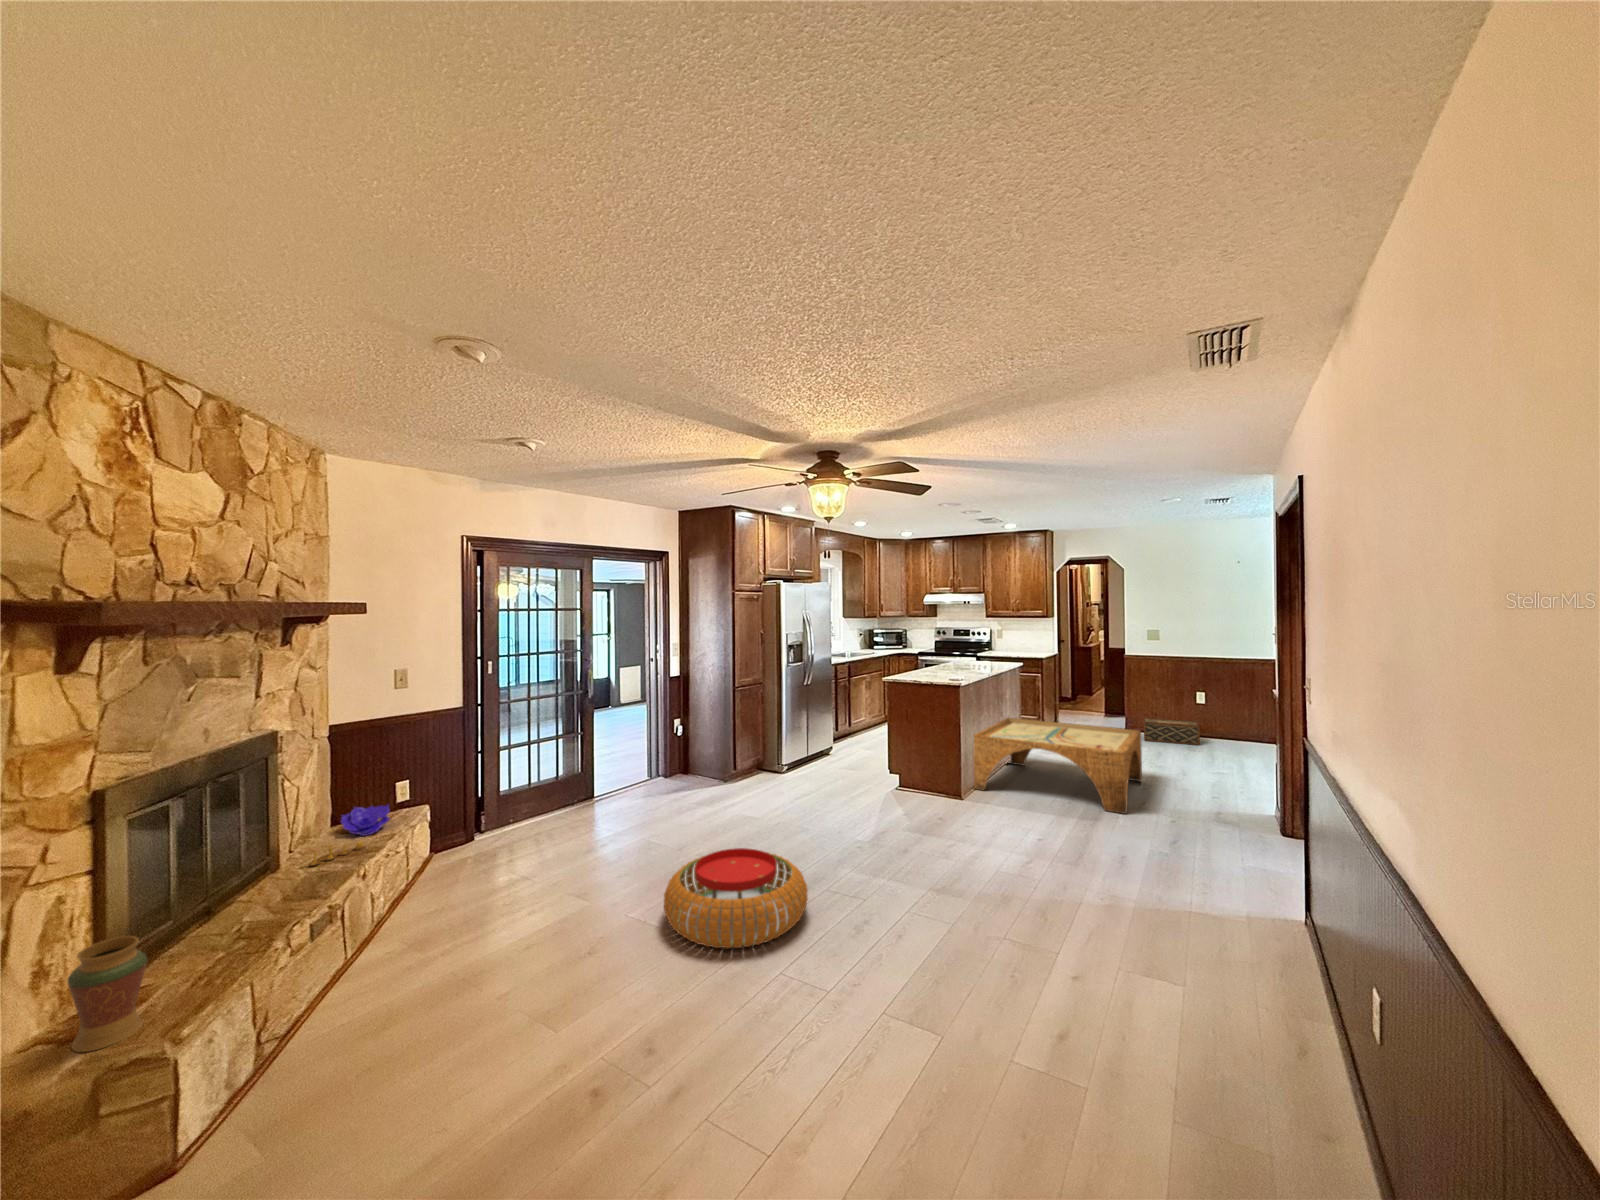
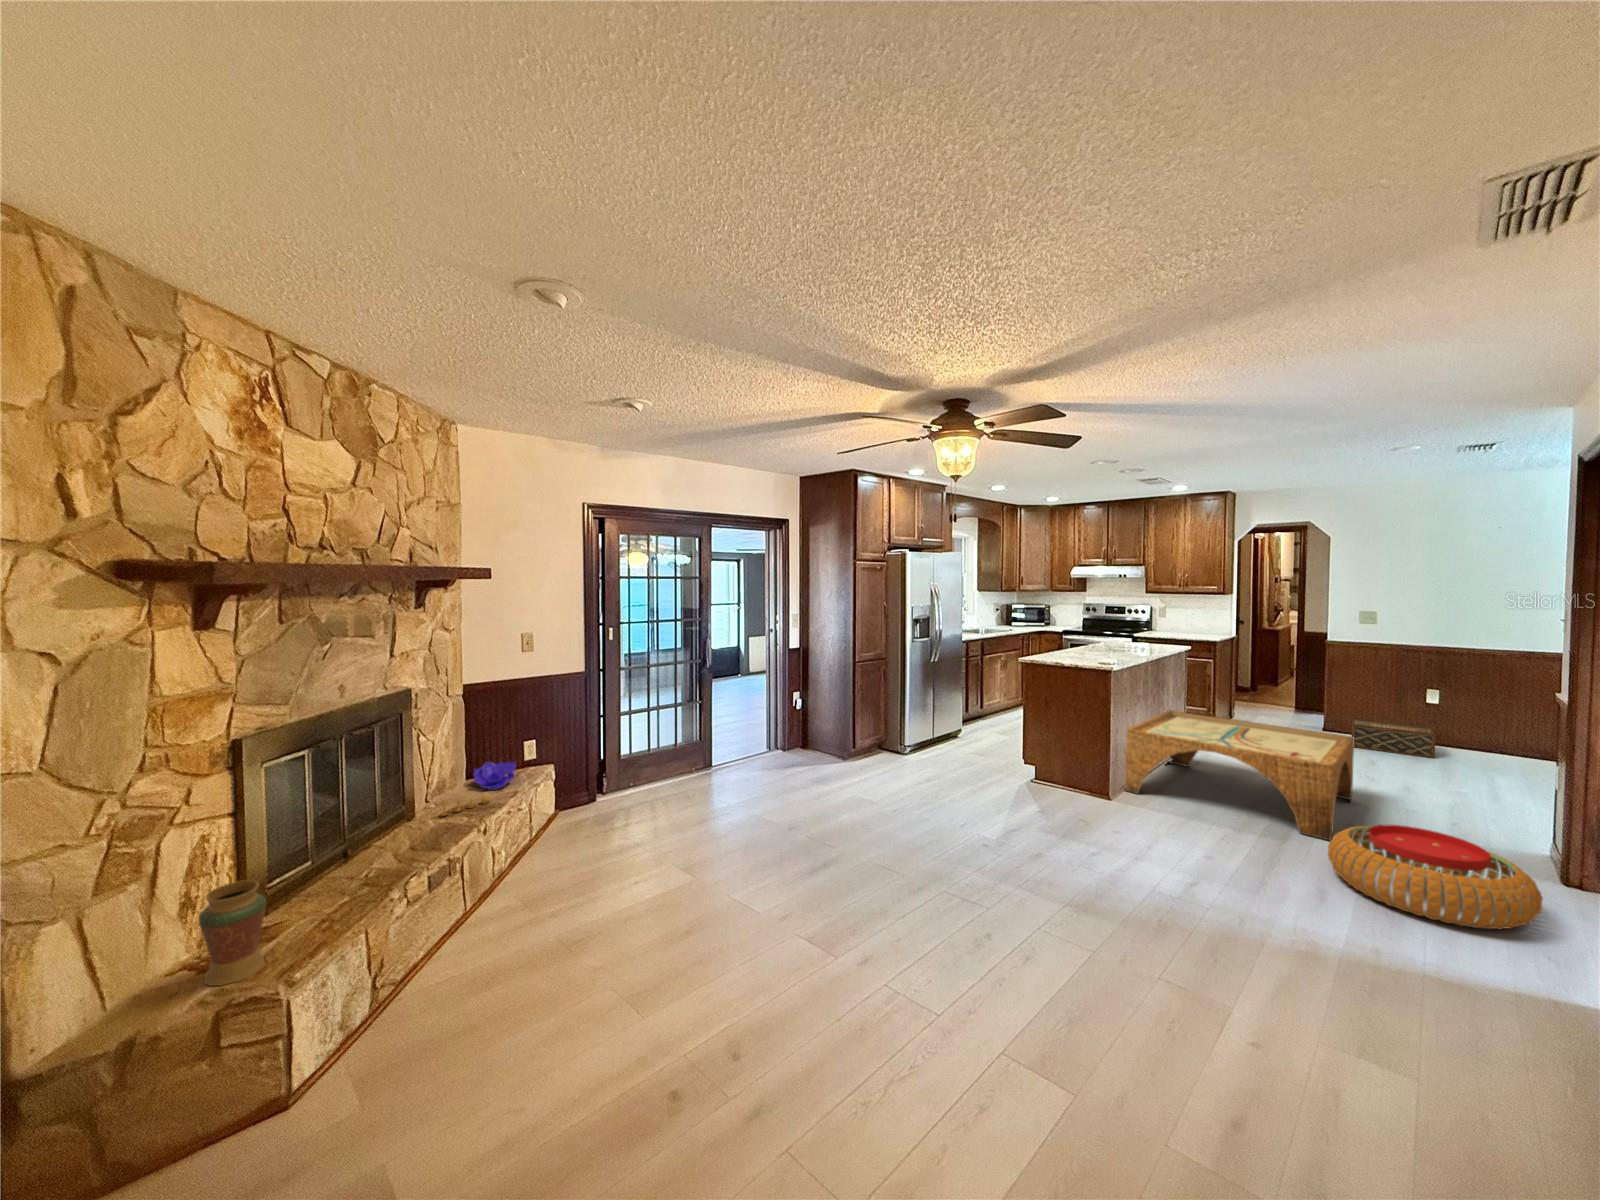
pouf: present [664,848,808,949] -> present [1328,825,1543,929]

